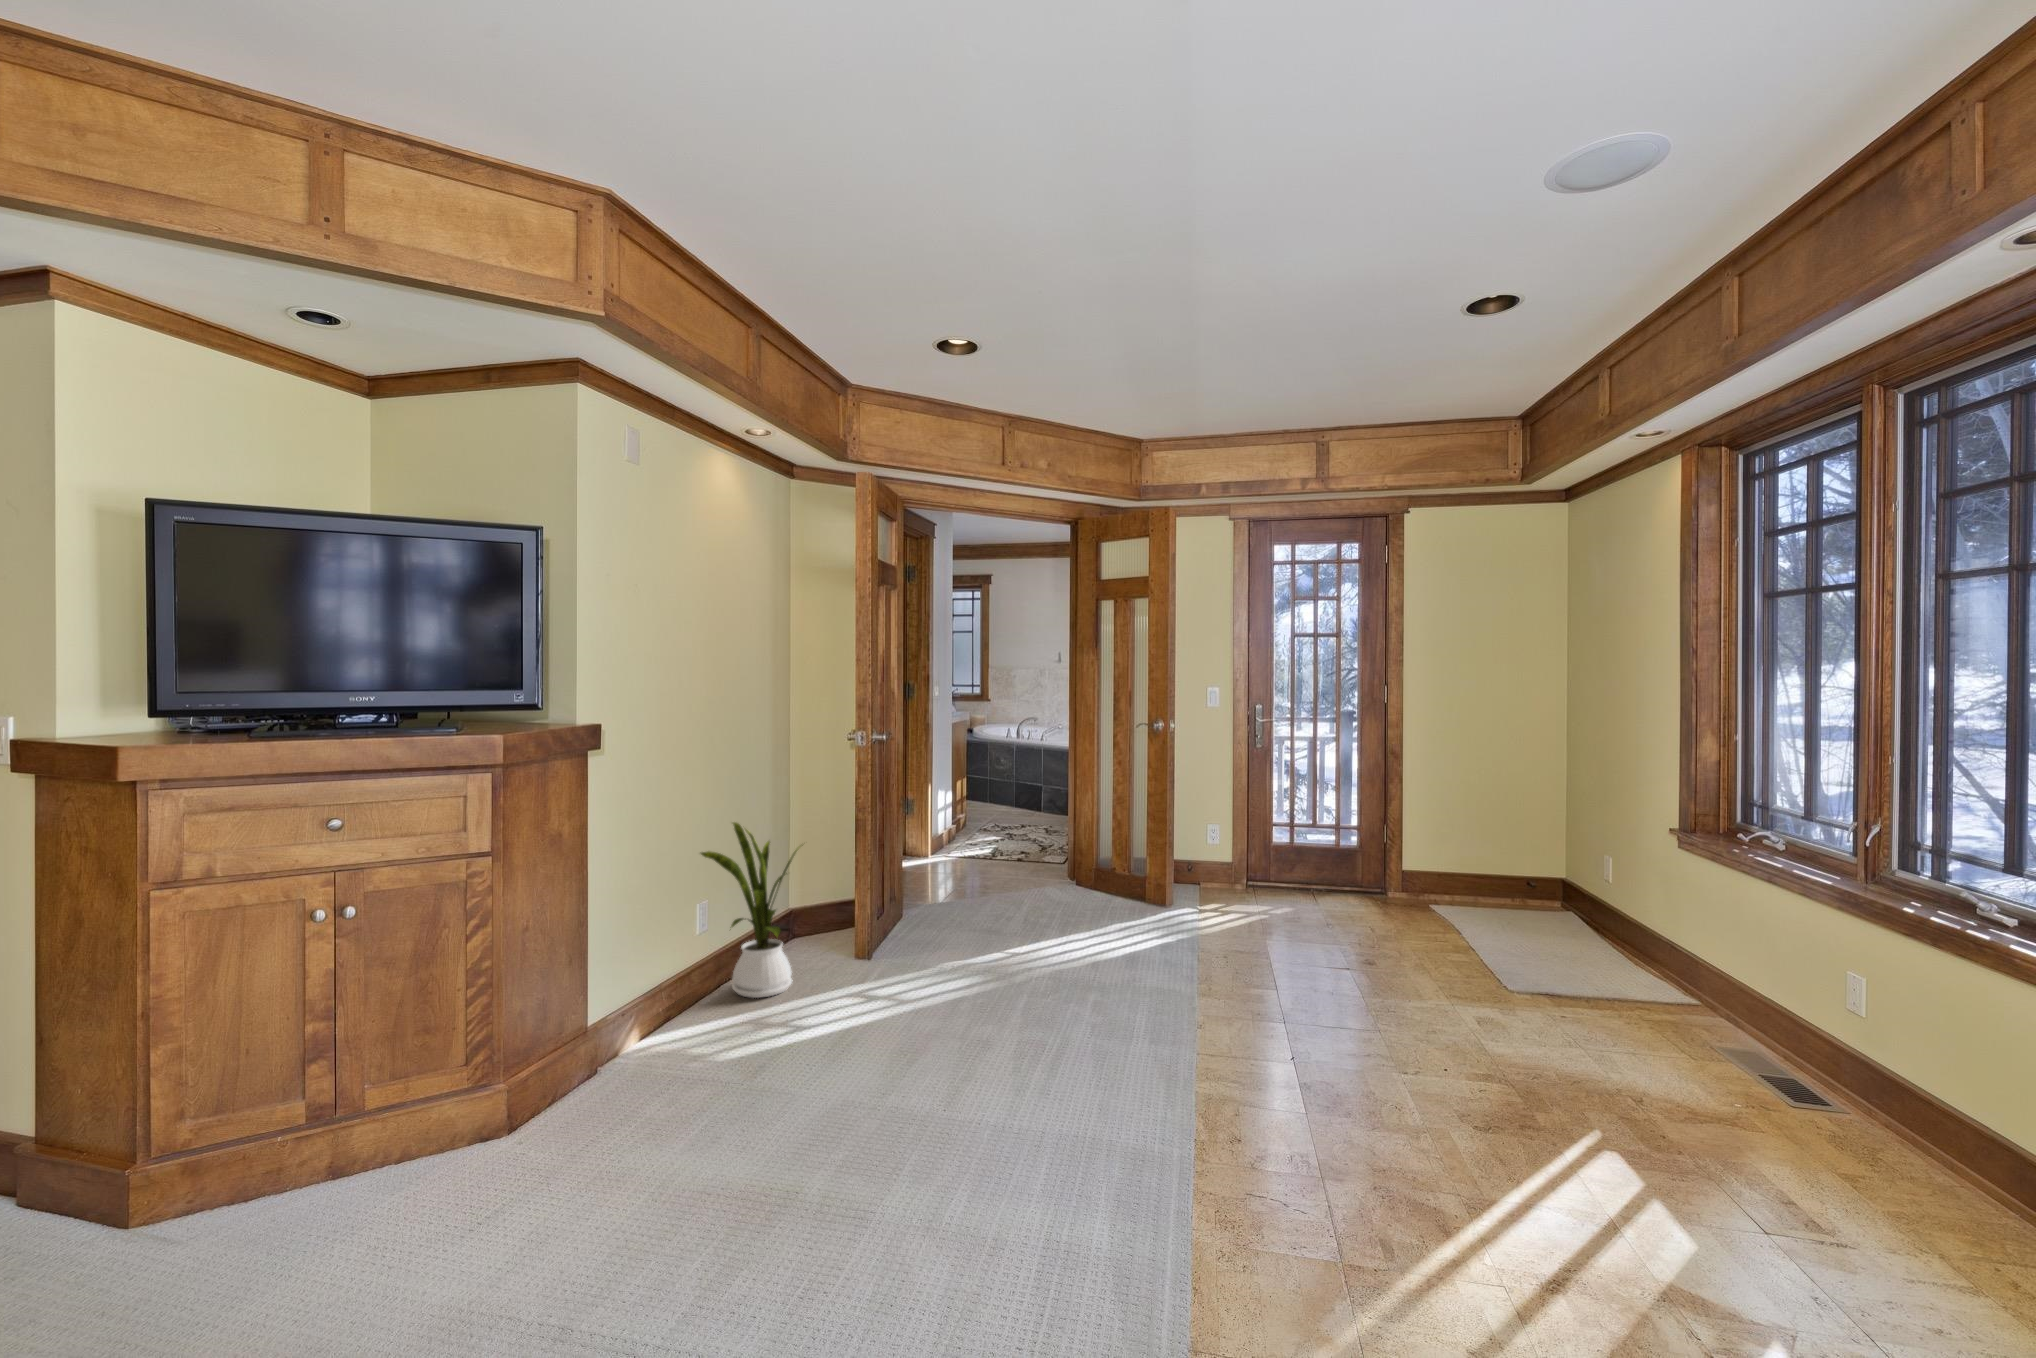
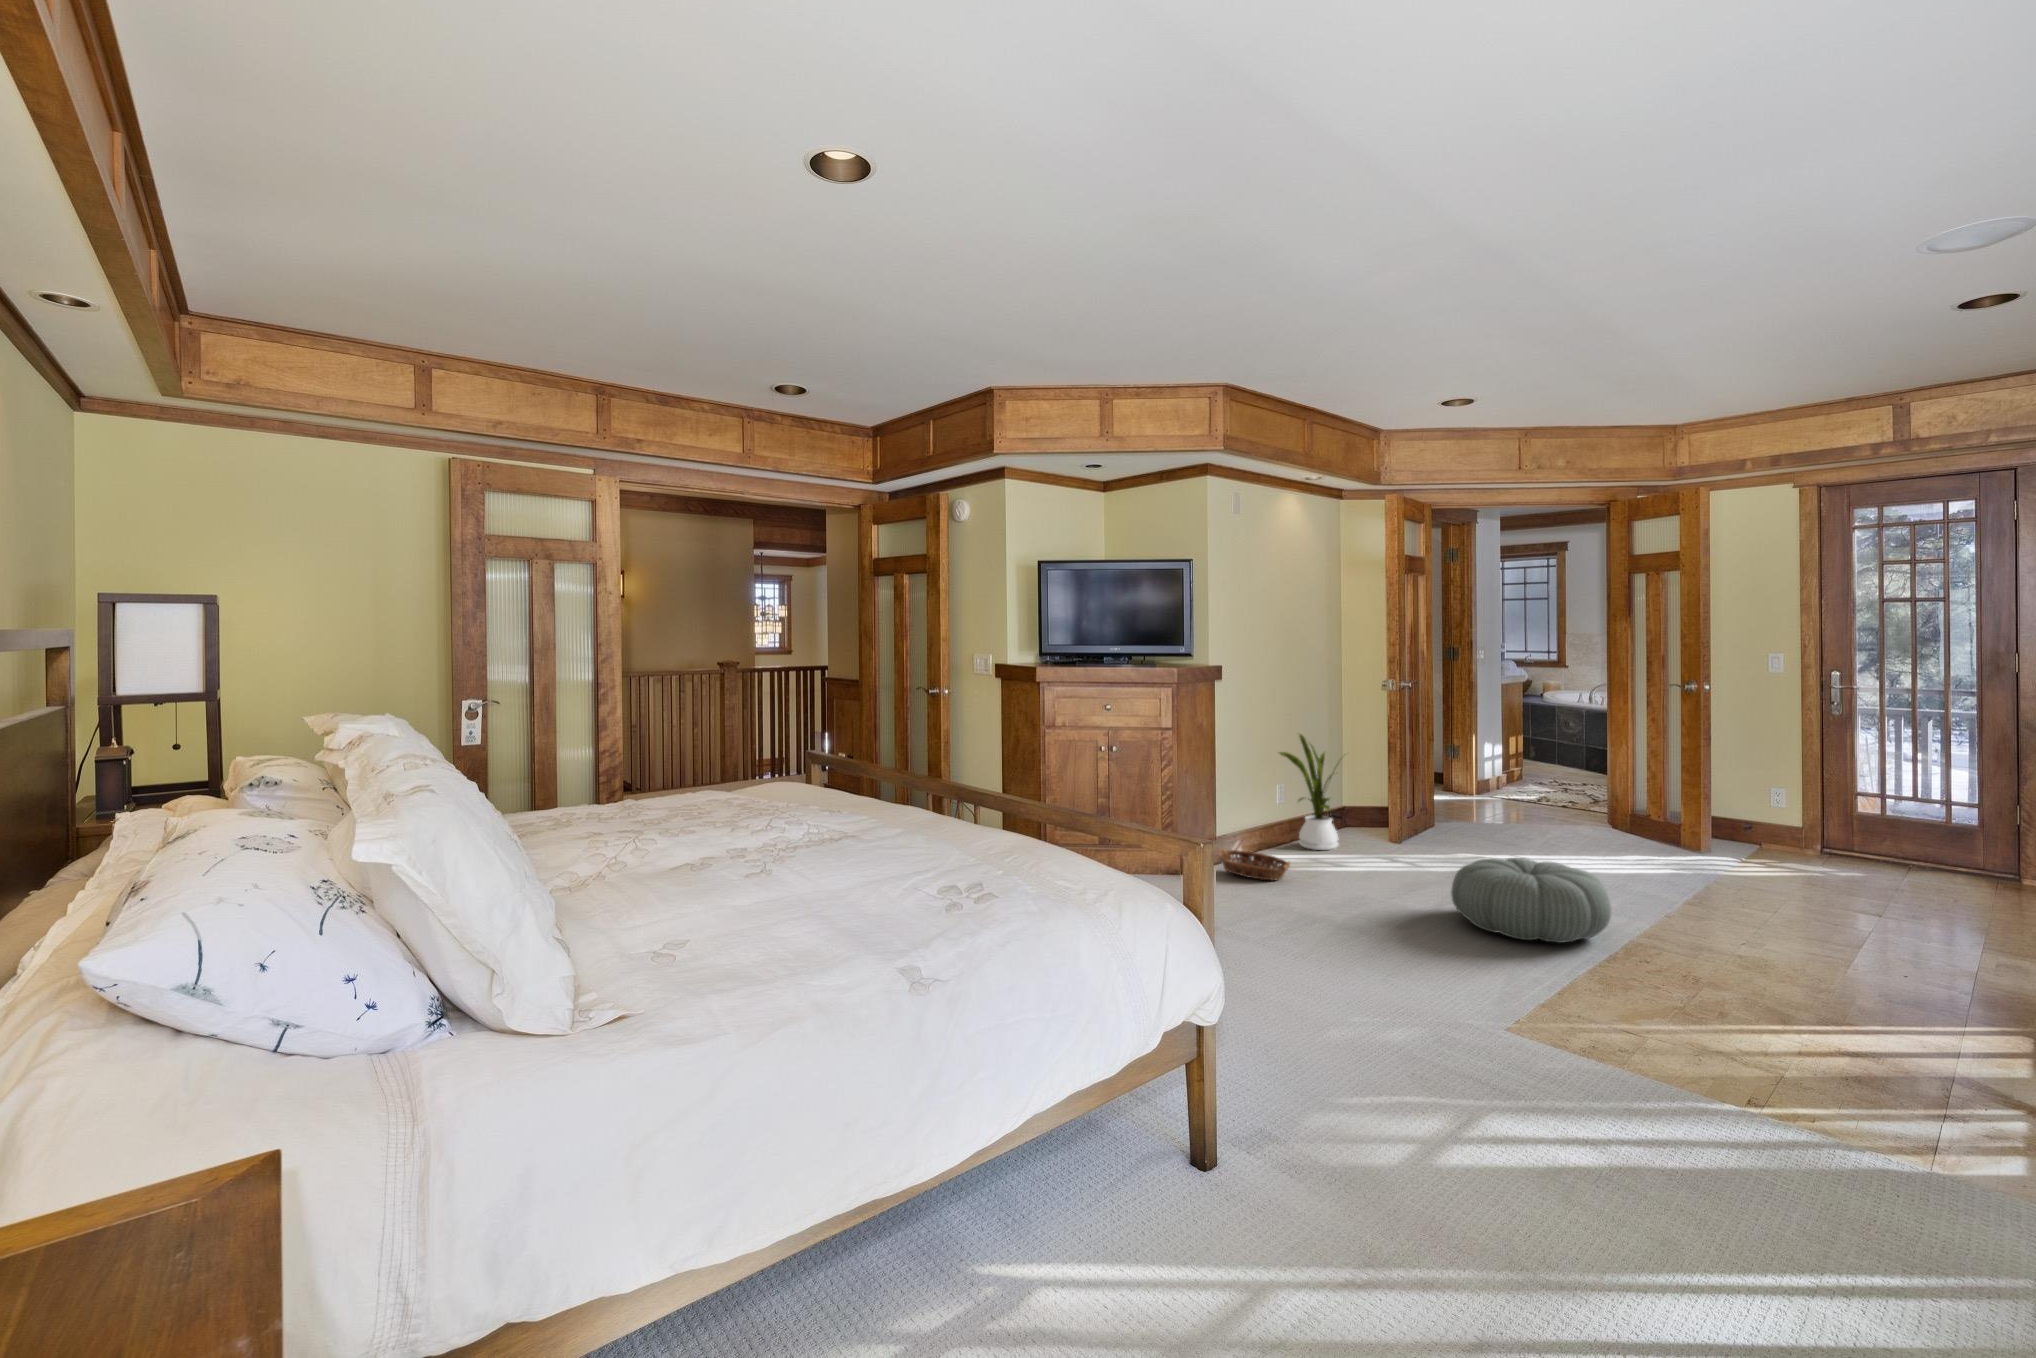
pouf: none [993,1001,1208,1158] -> present [1451,858,1612,943]
basket: none [579,1028,748,1105] -> present [1219,849,1290,880]

